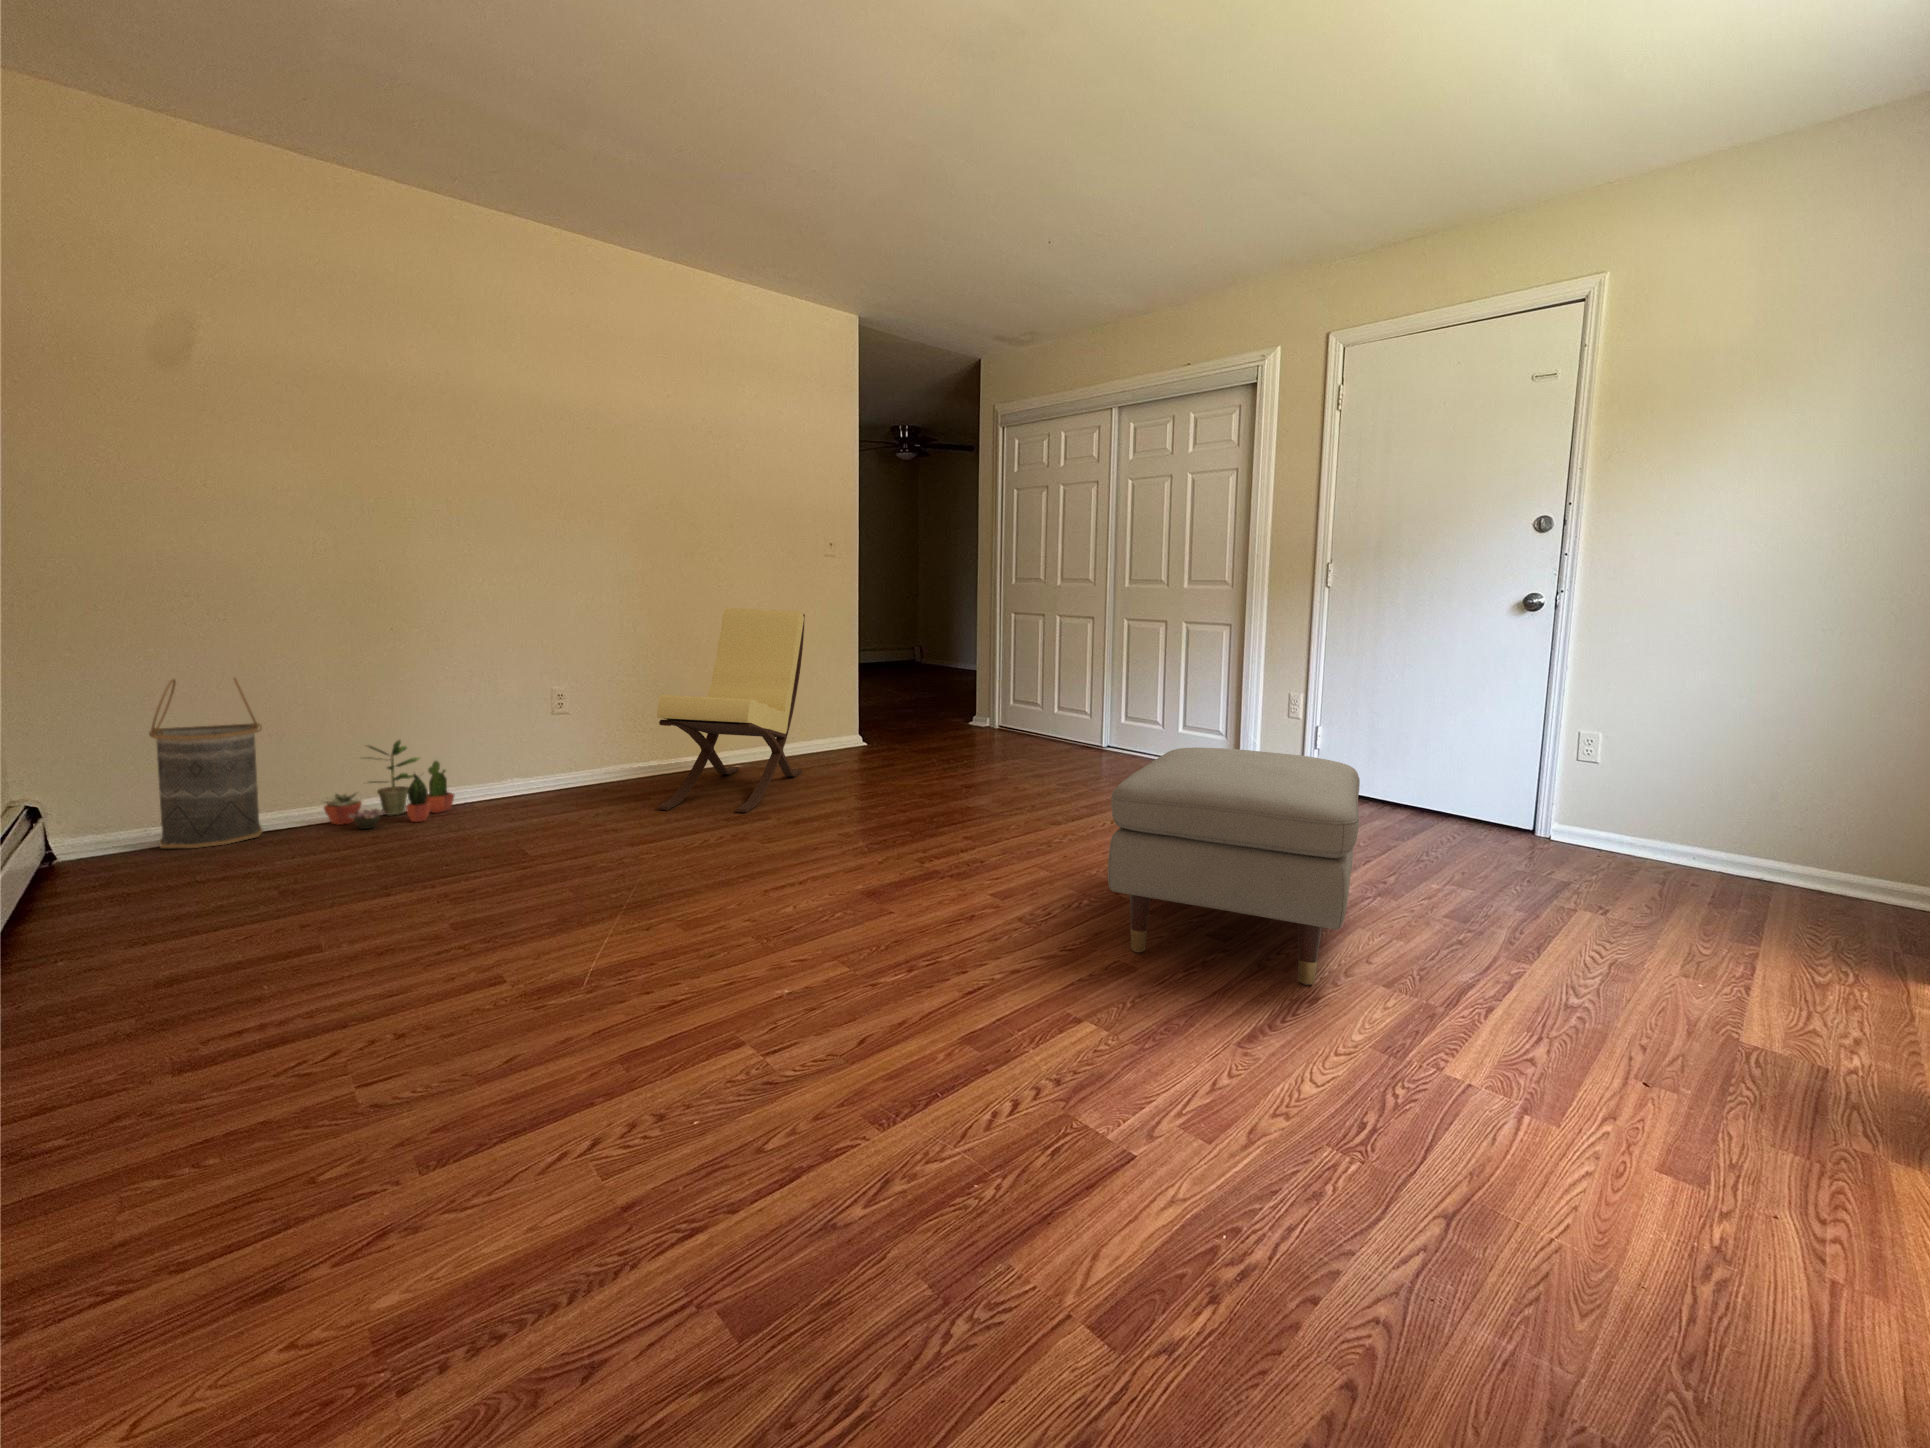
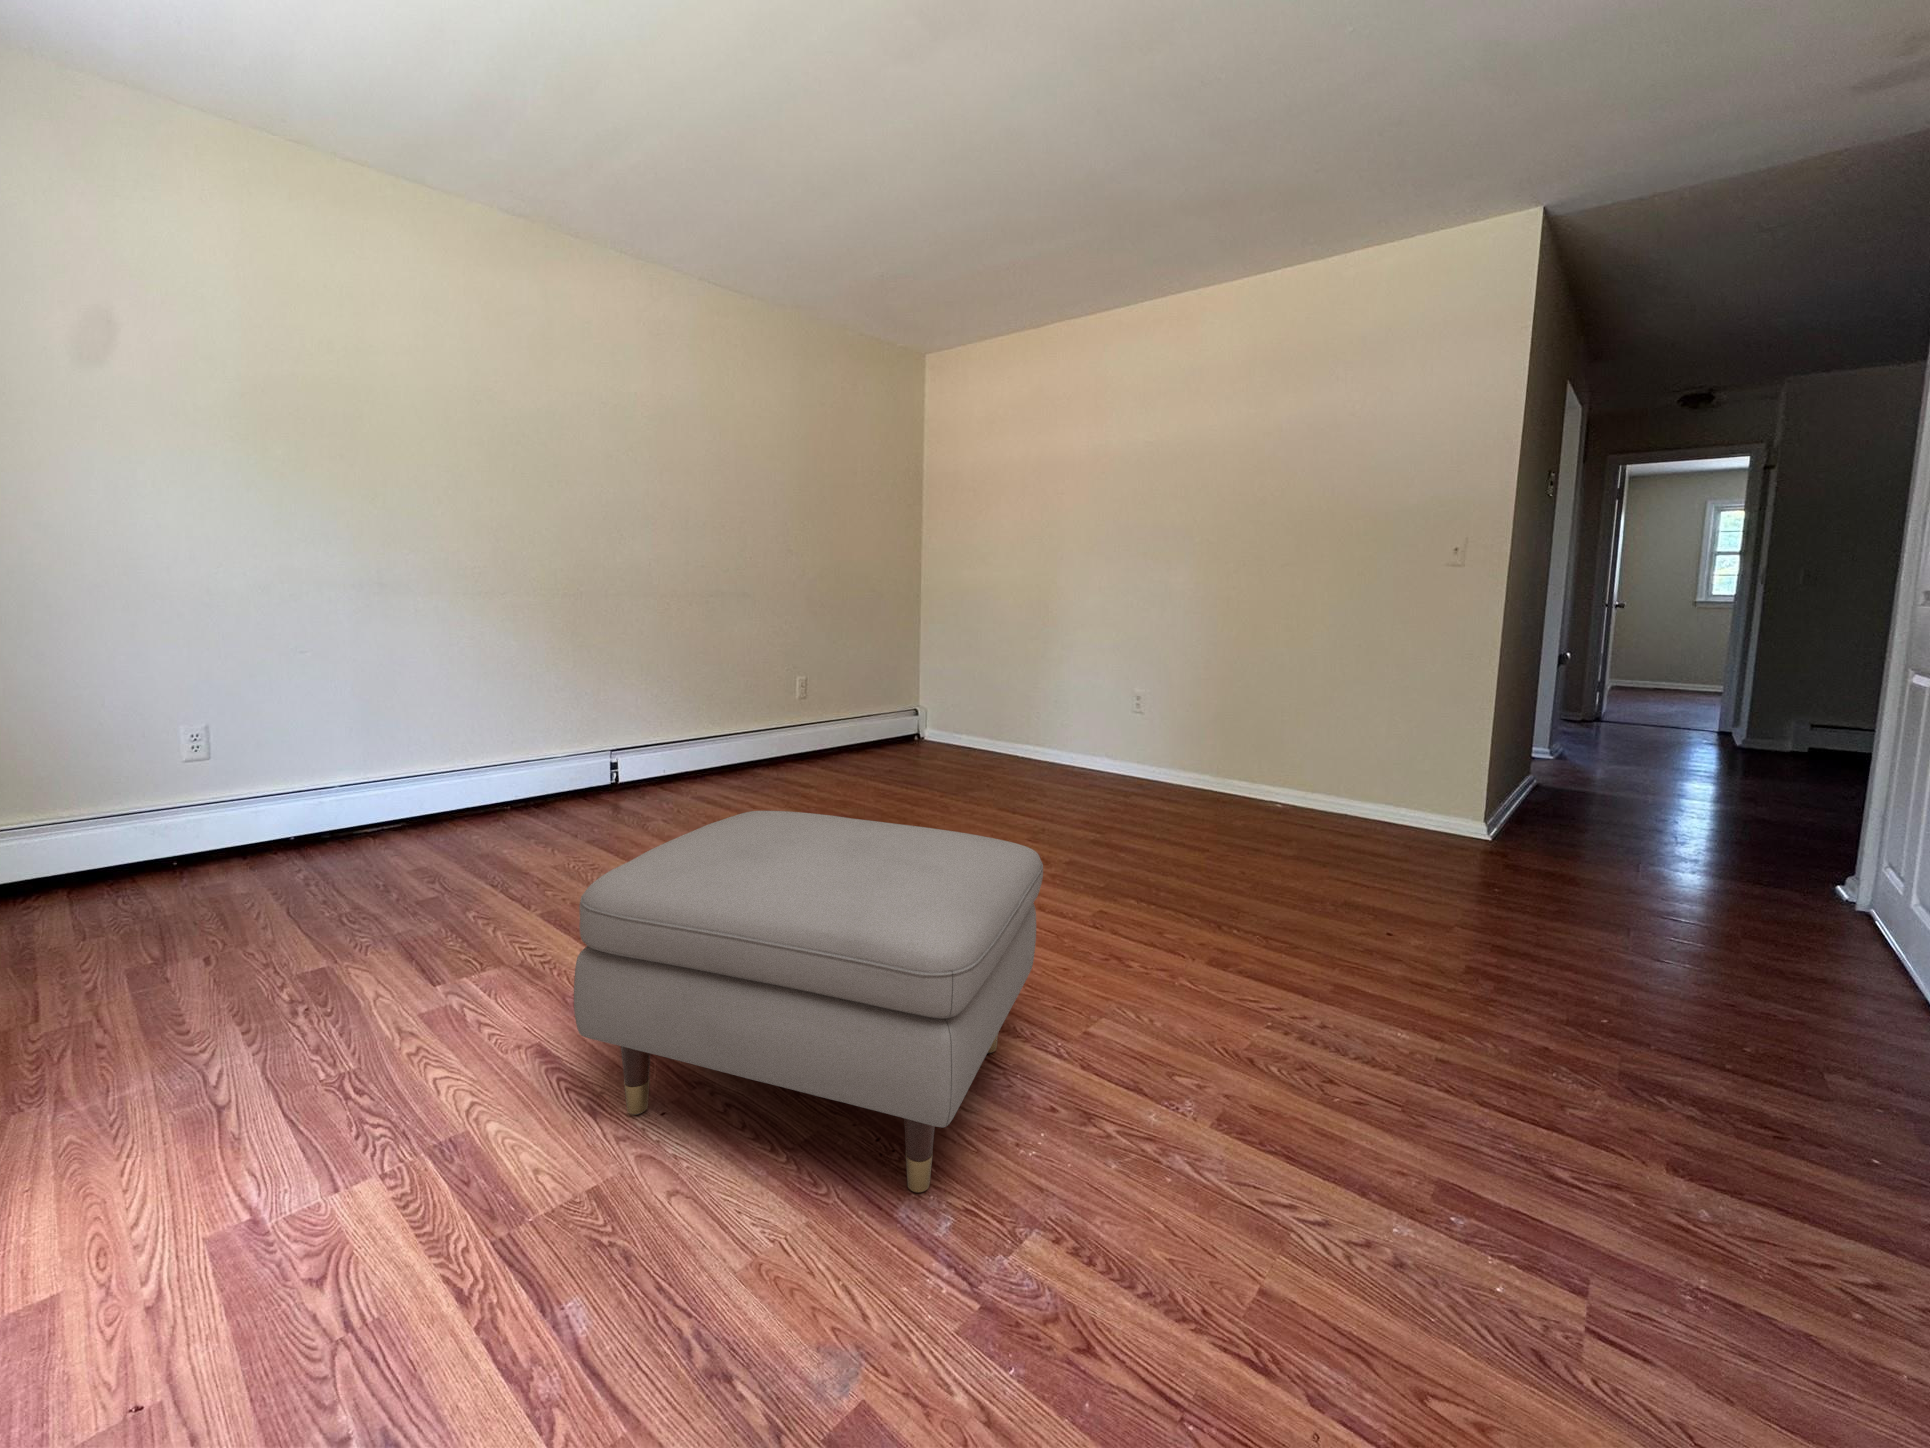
lounge chair: present [657,608,805,812] -> none [1093,629,1311,826]
basket: present [149,678,263,848] -> none [934,661,982,754]
potted plant: present [324,740,454,829] -> none [985,712,1048,768]

